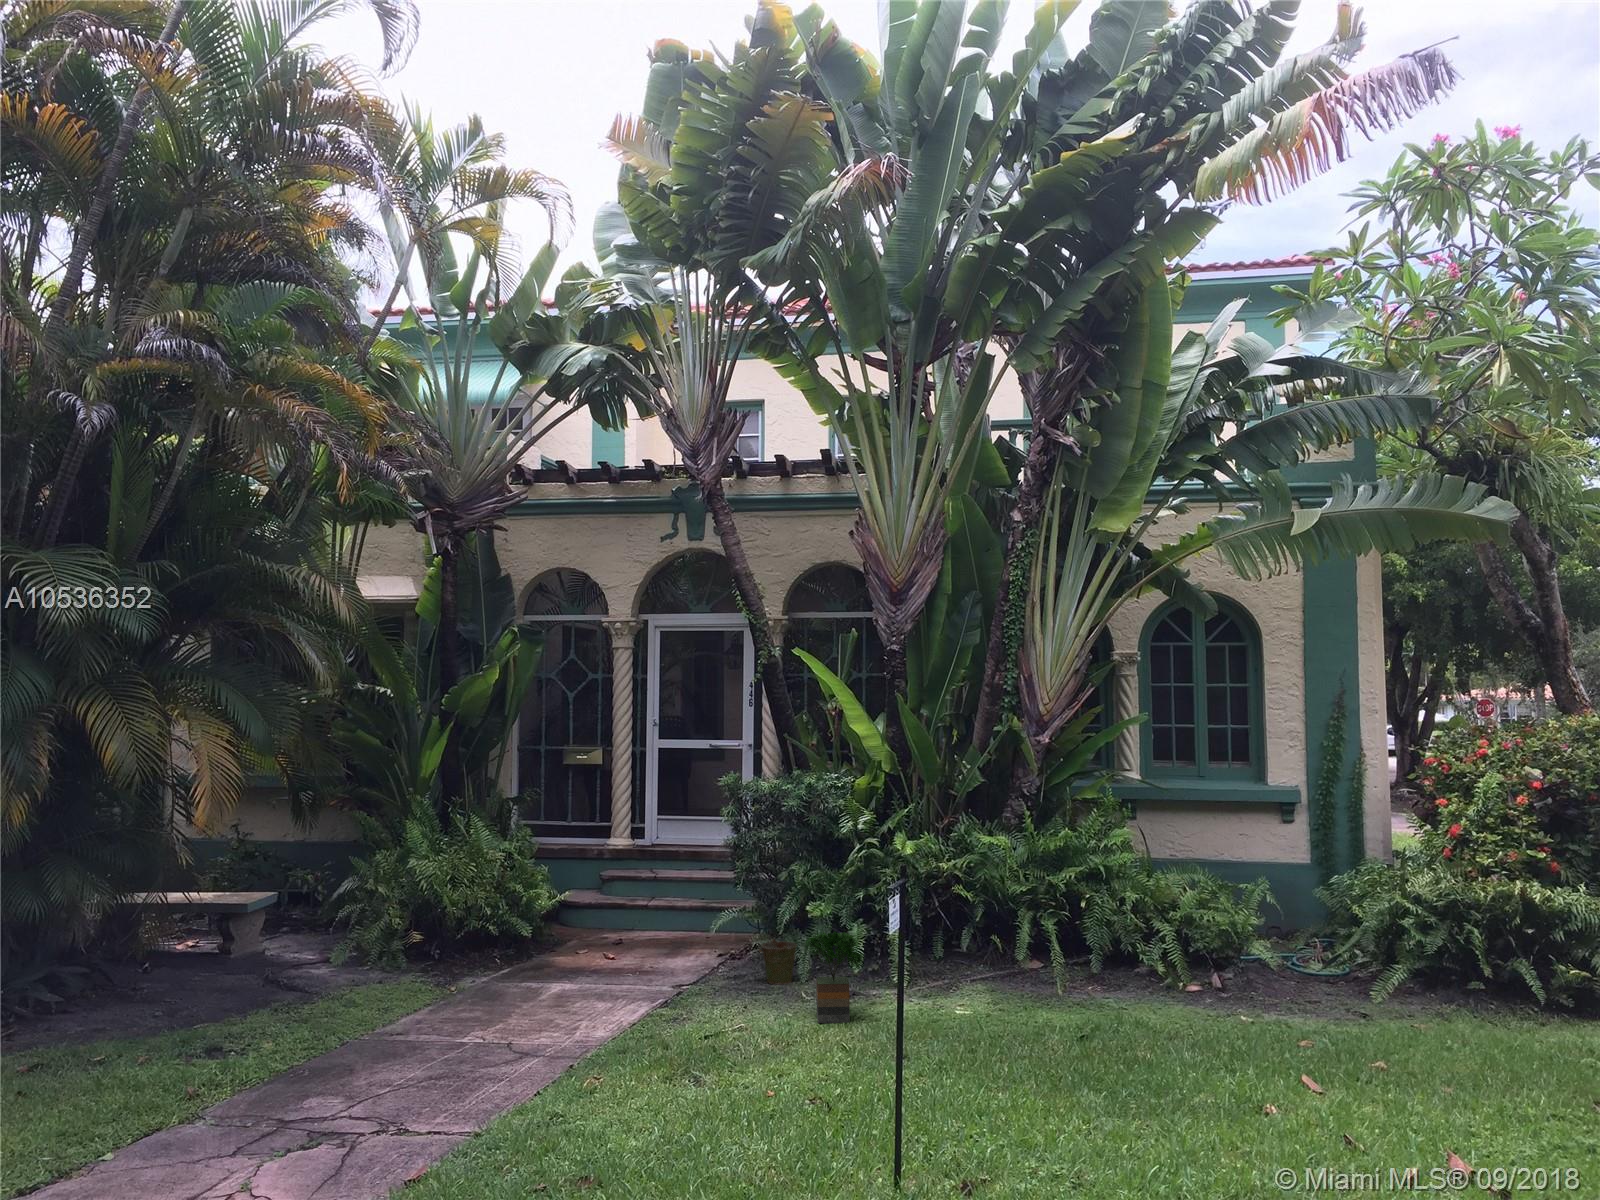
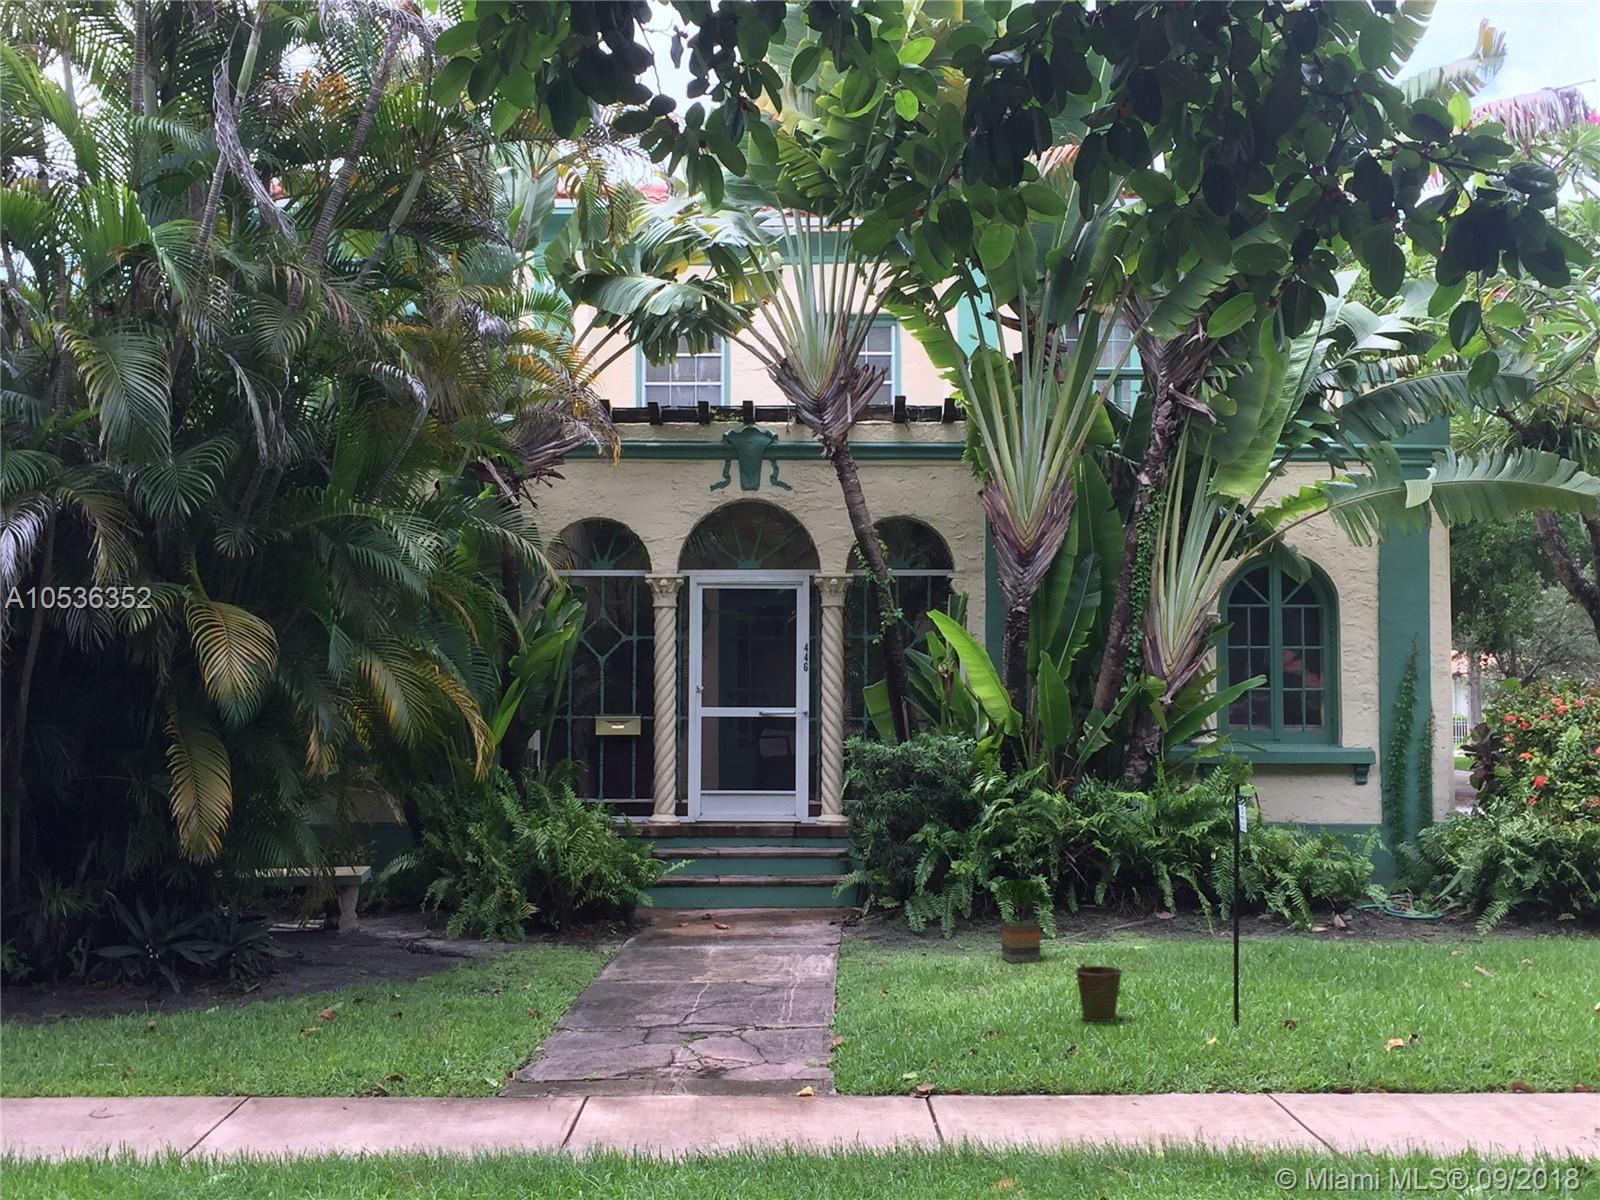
bucket: present [759,939,797,985] -> present [1074,964,1122,1021]

